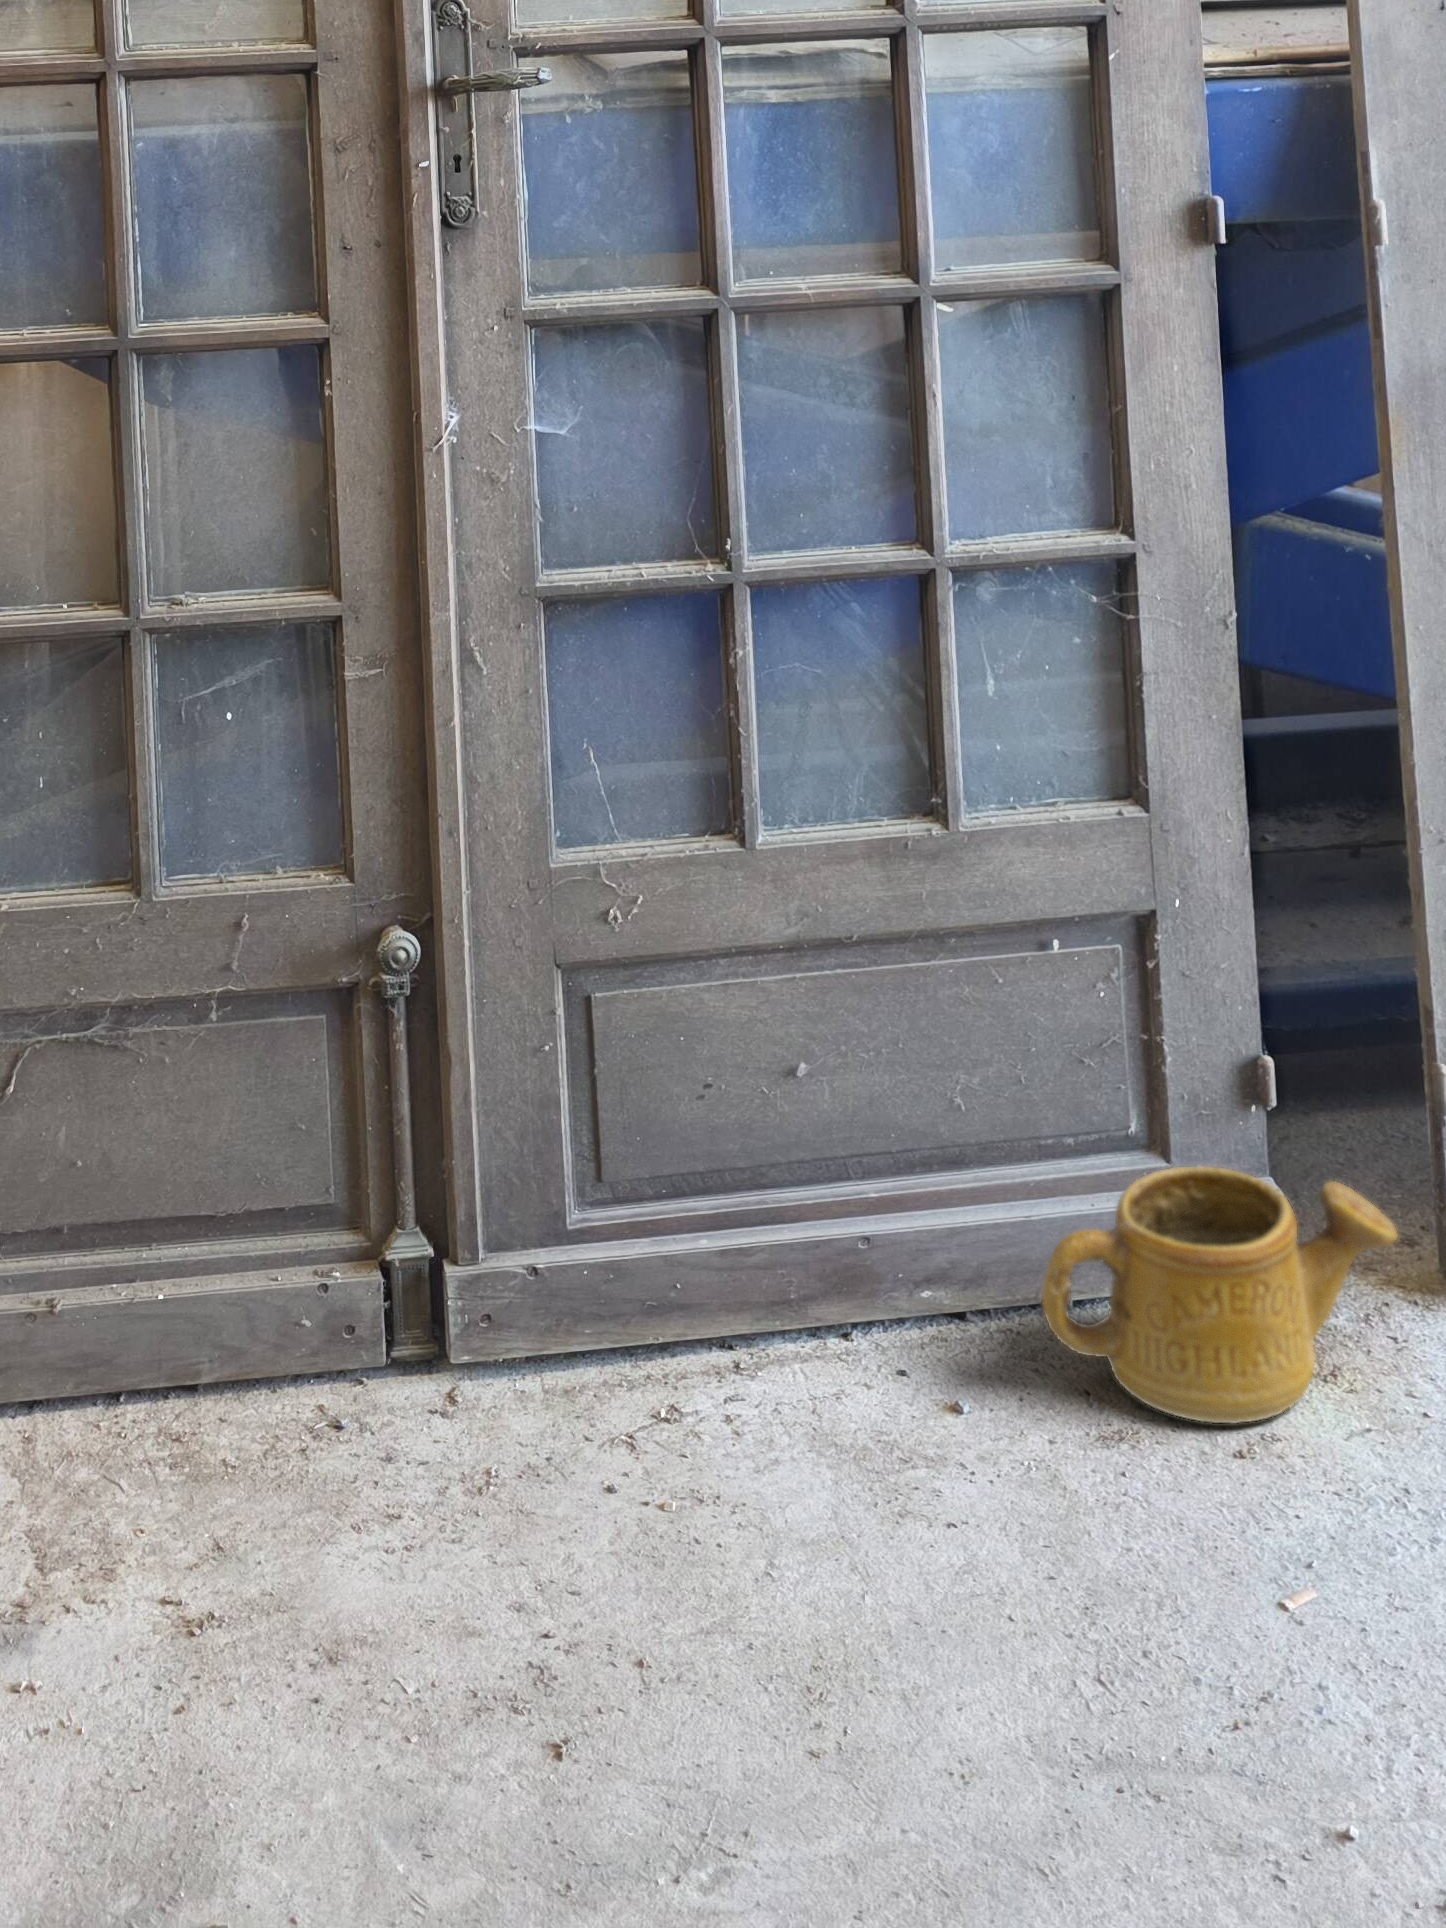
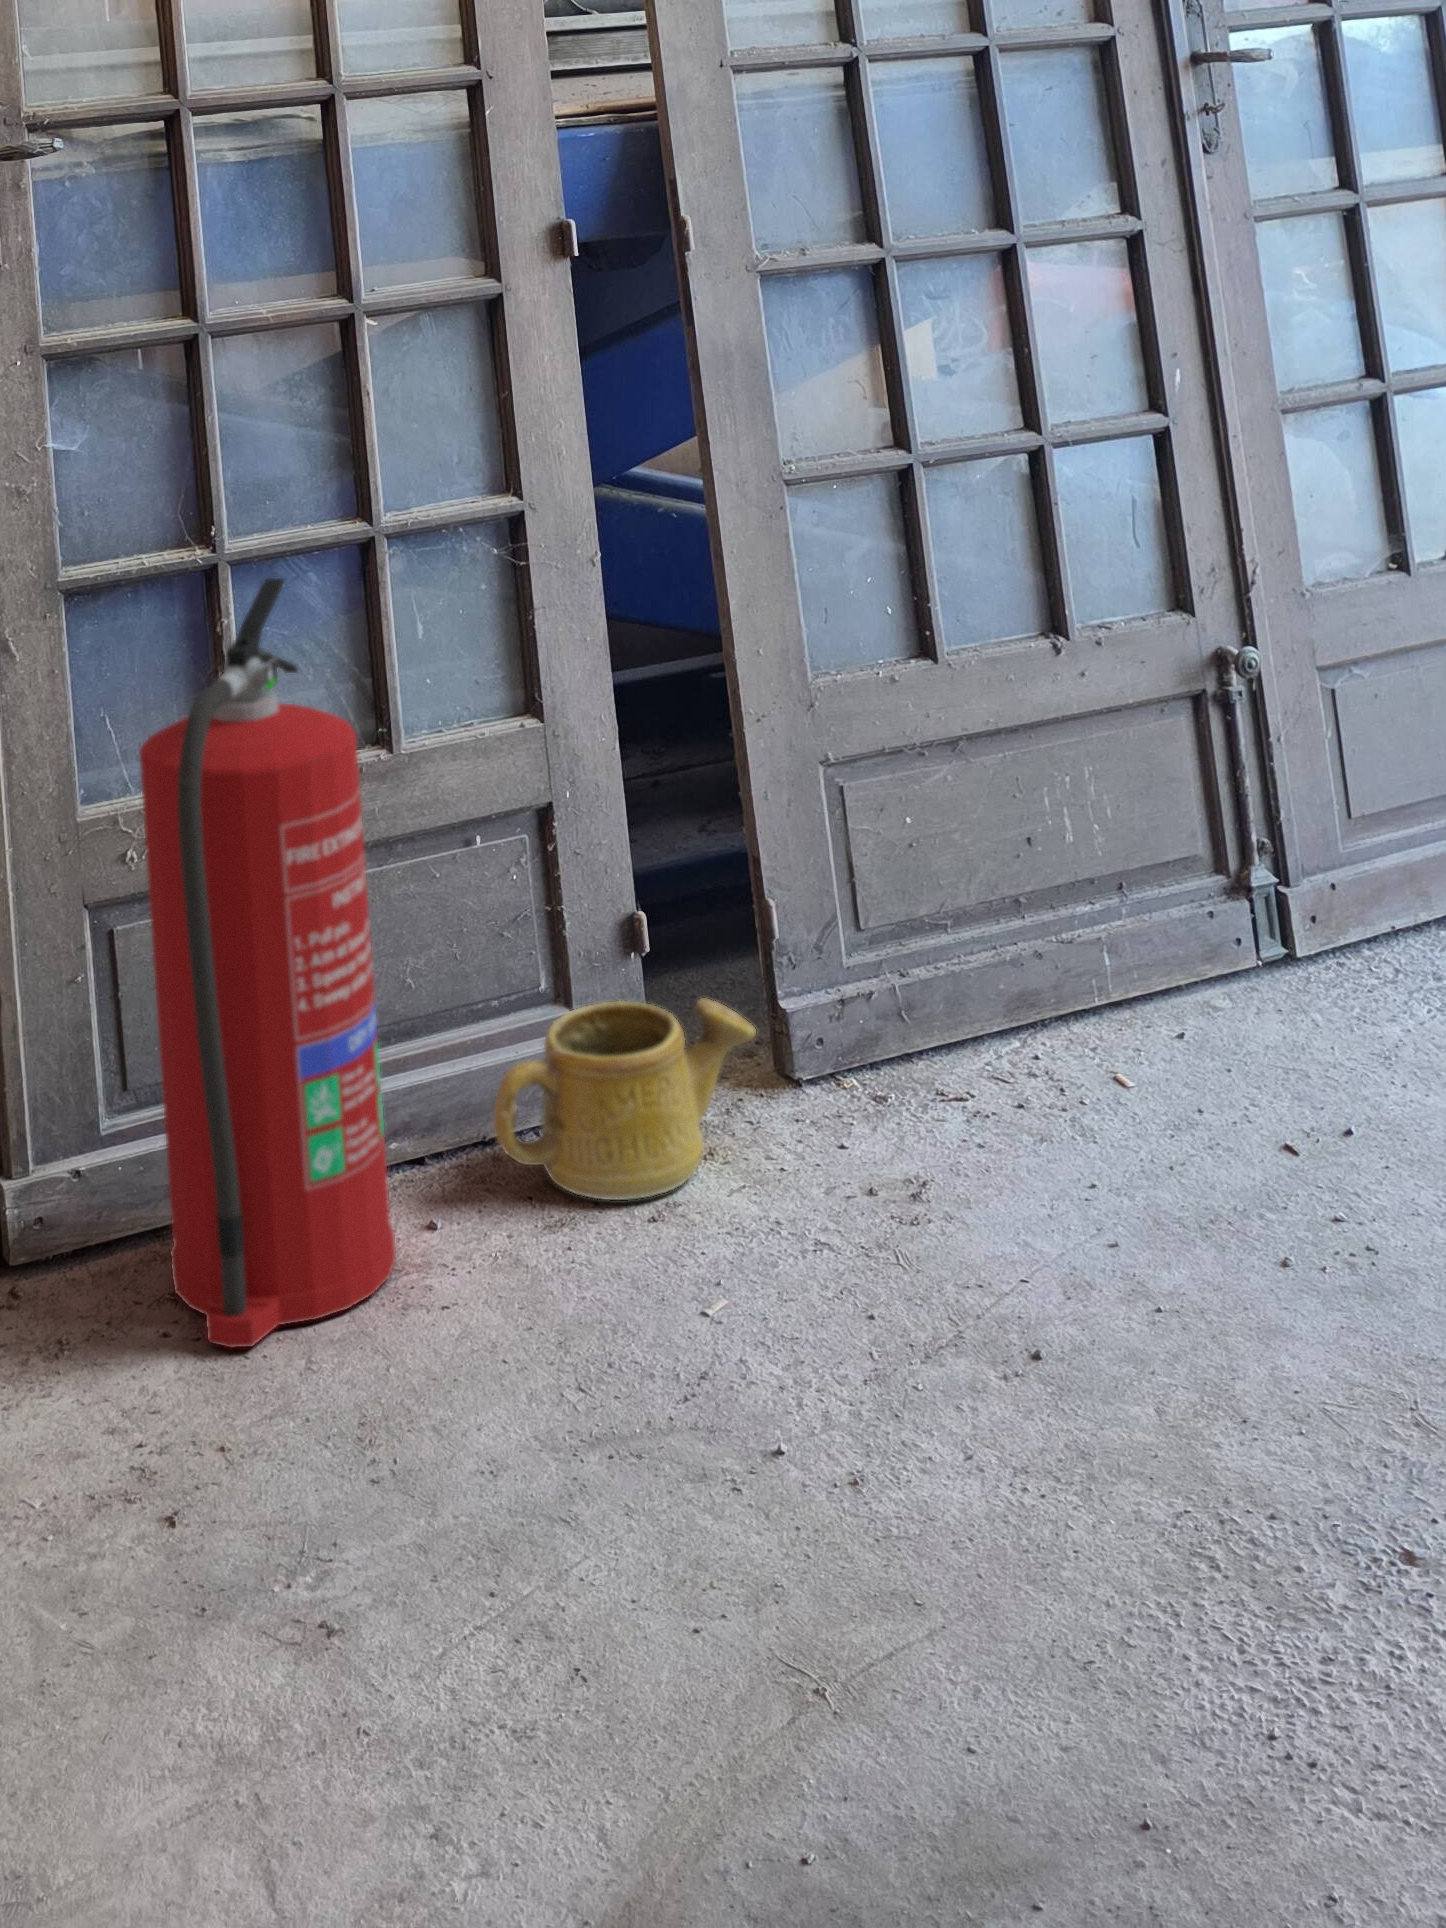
fire extinguisher: none [610,610,899,1531] -> present [140,578,396,1348]

